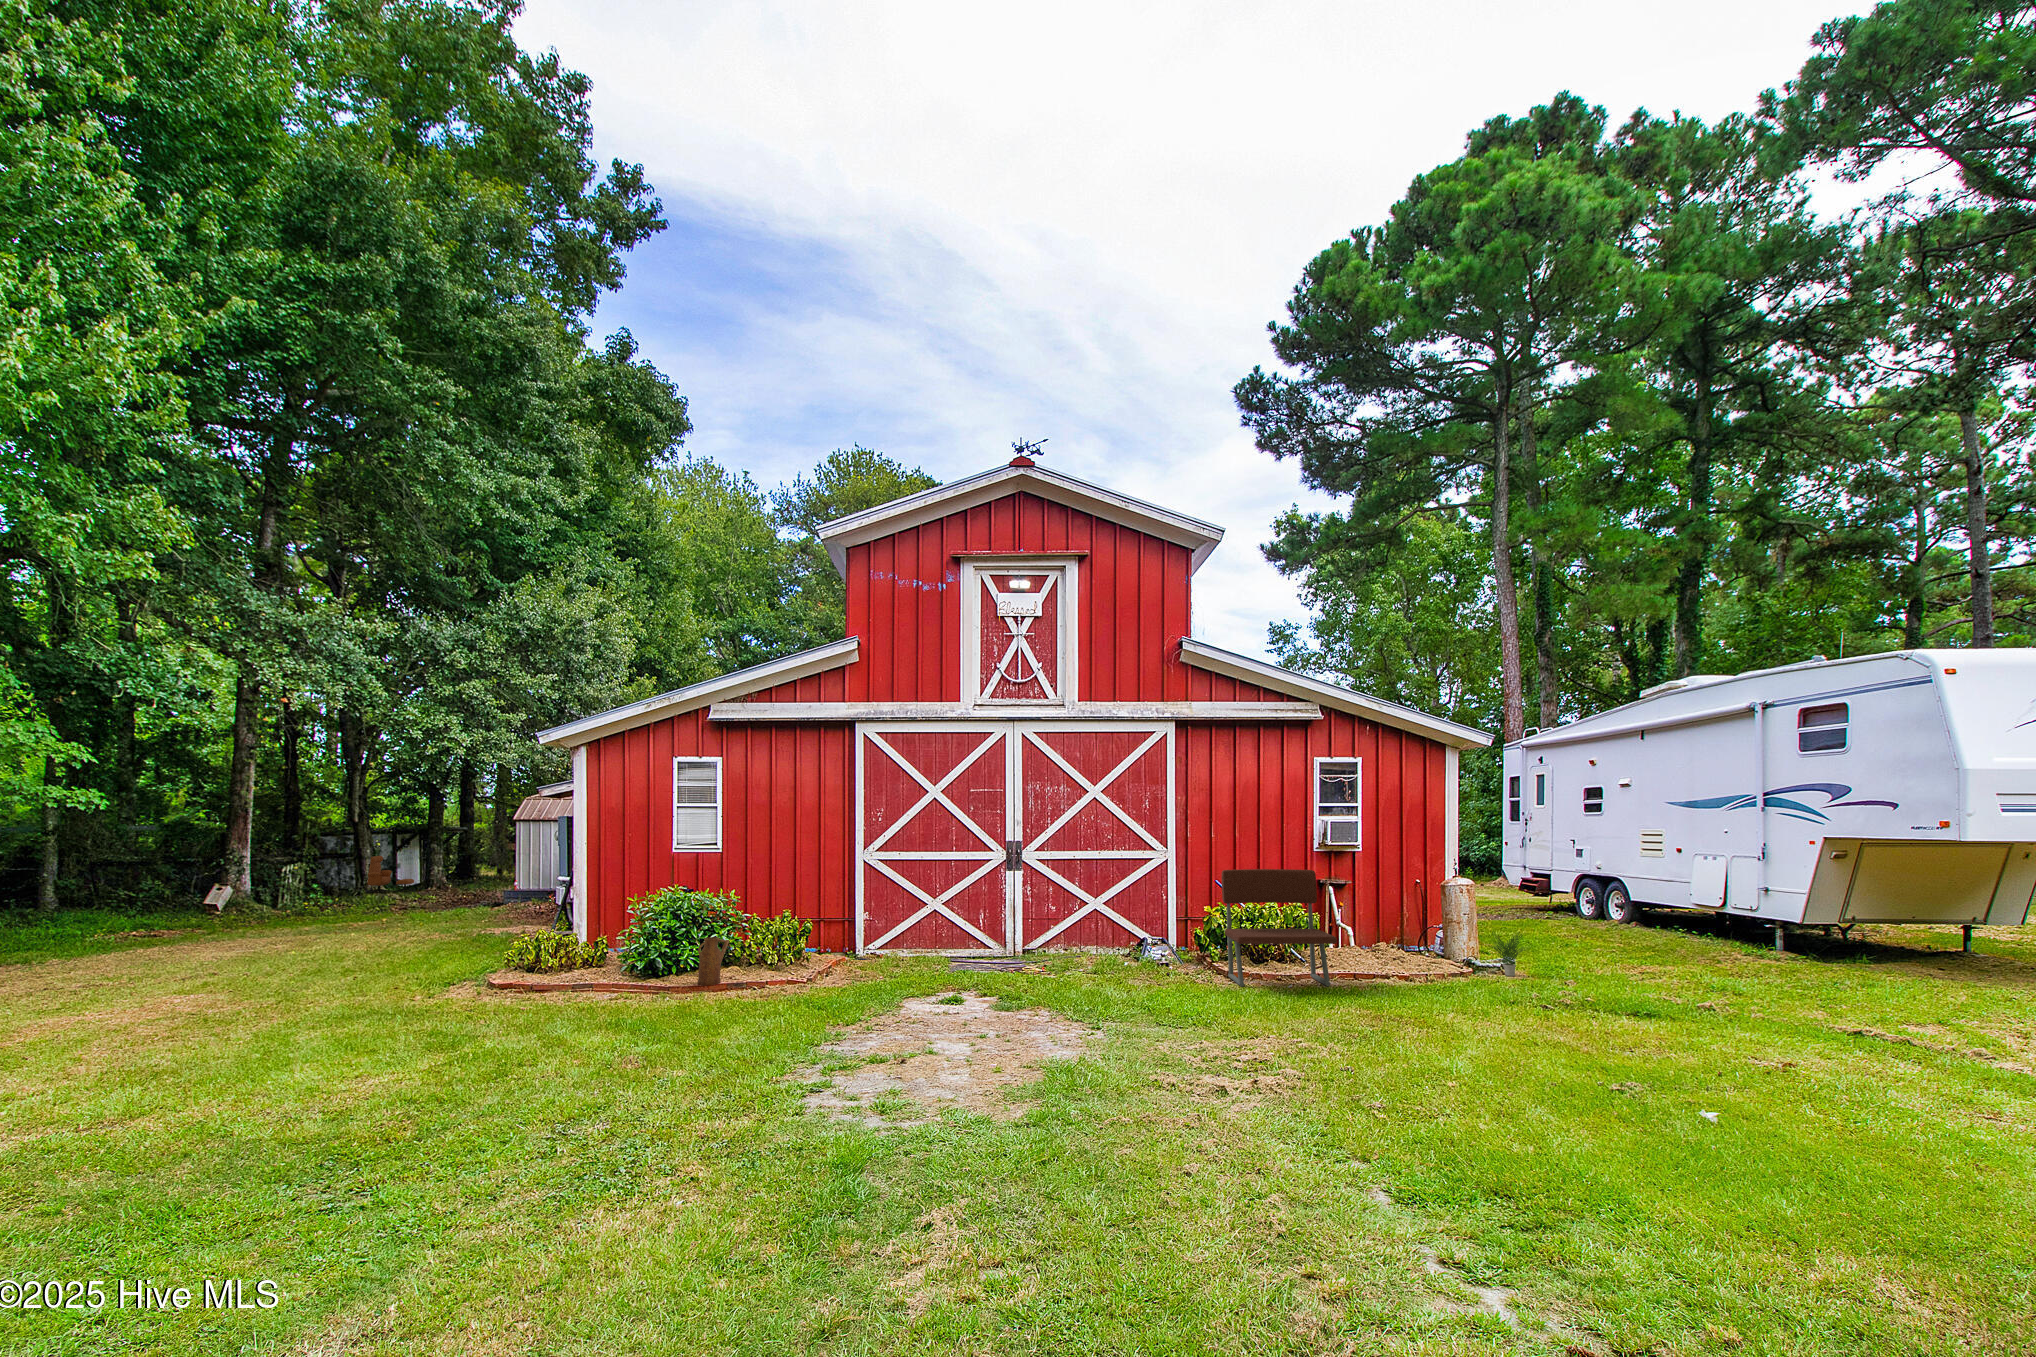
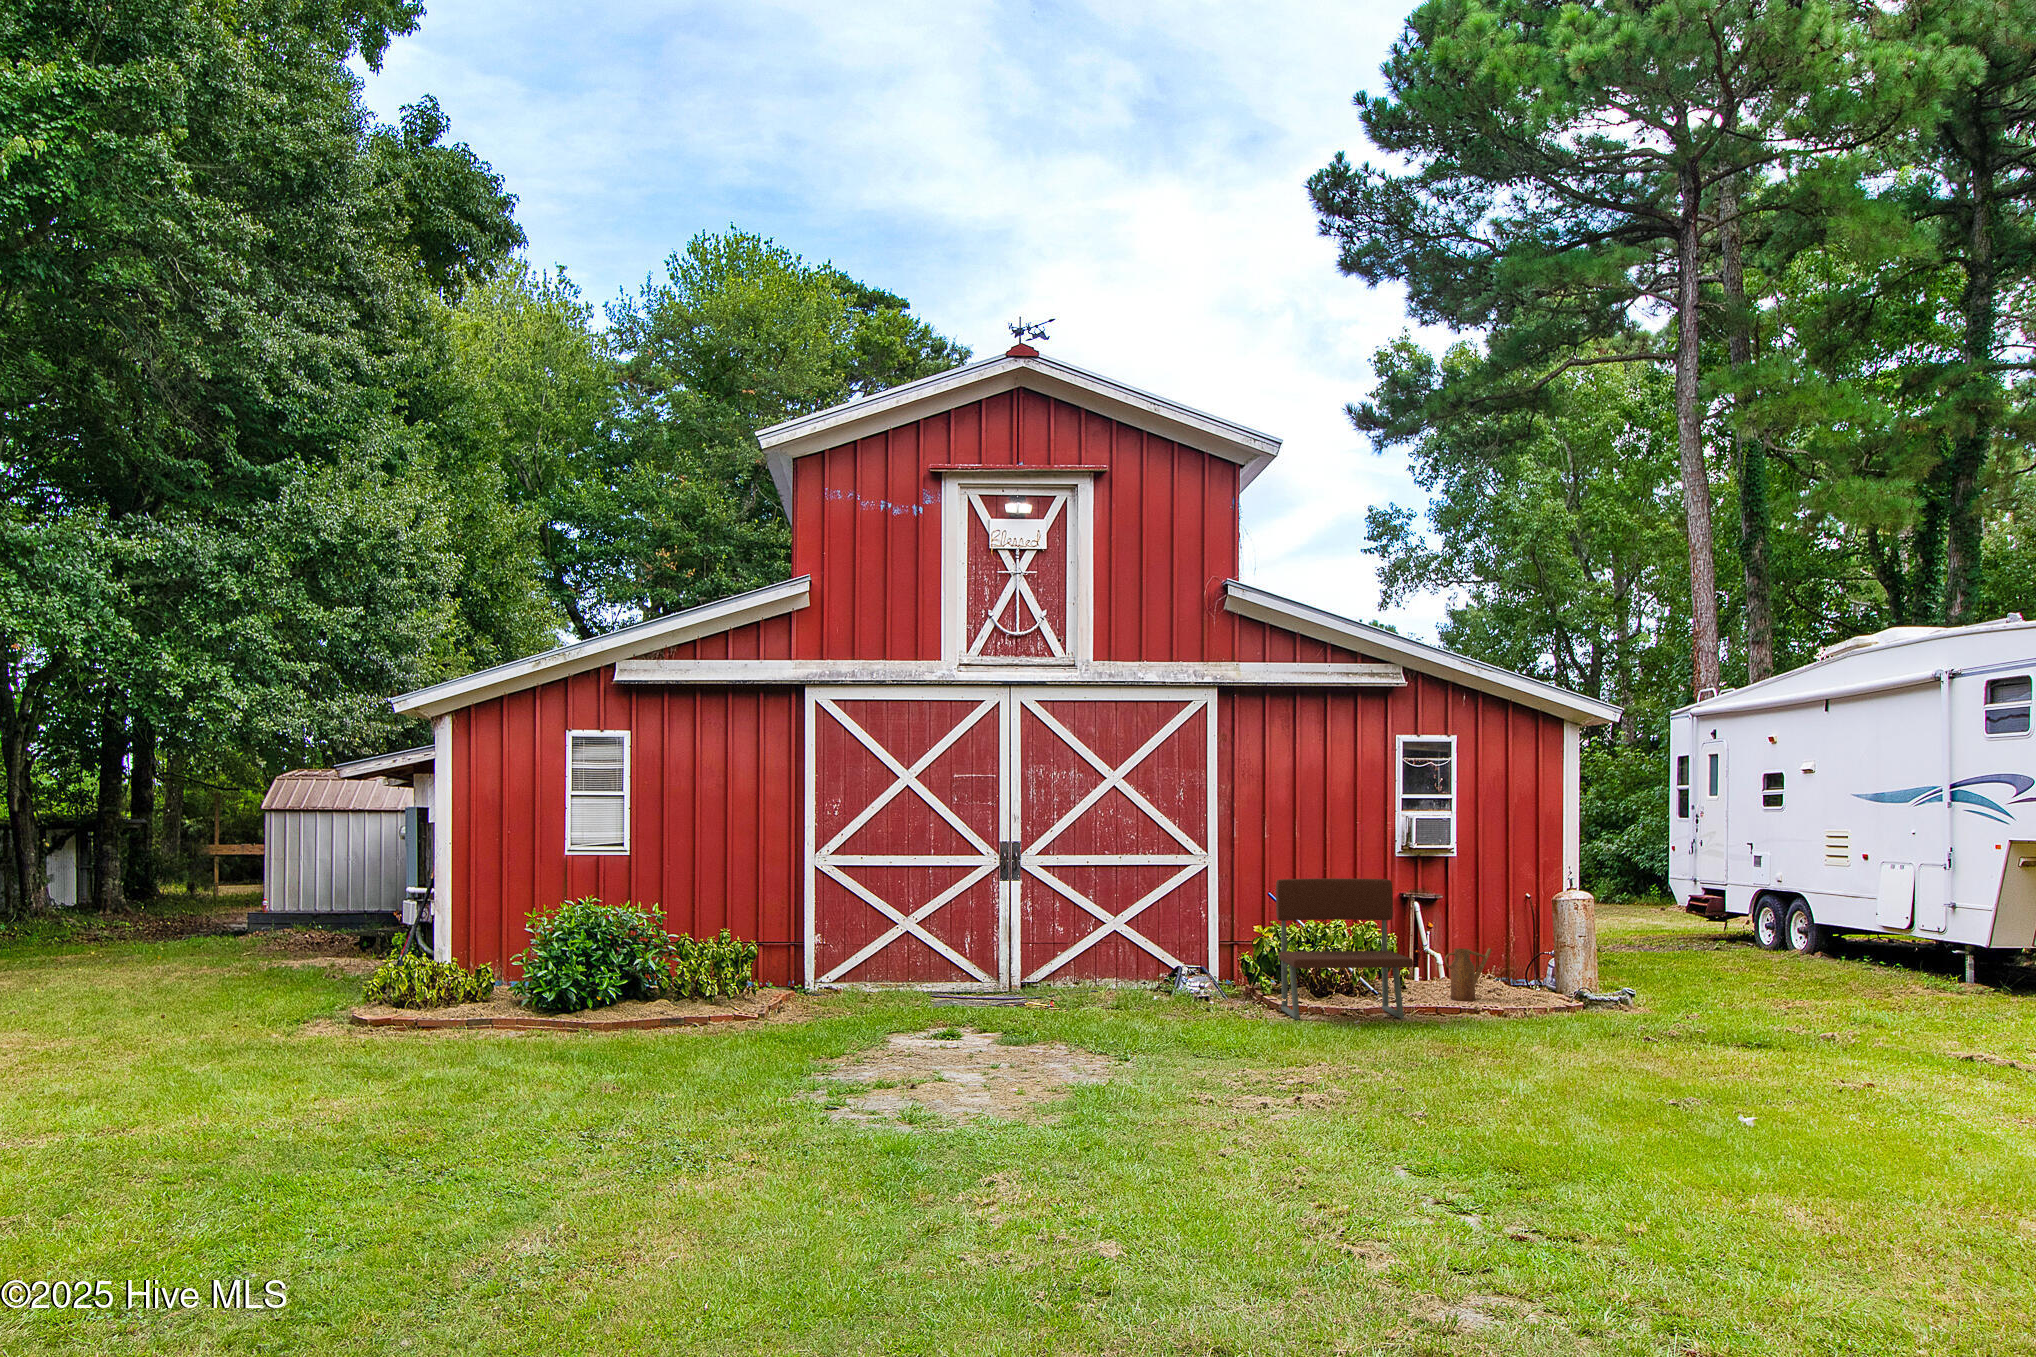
lounge chair: present [368,856,414,893] -> none [32,868,102,922]
potted plant: present [1491,932,1528,976] -> none [1596,953,1652,1008]
watering can: present [698,937,729,985] -> present [1445,948,1492,1001]

